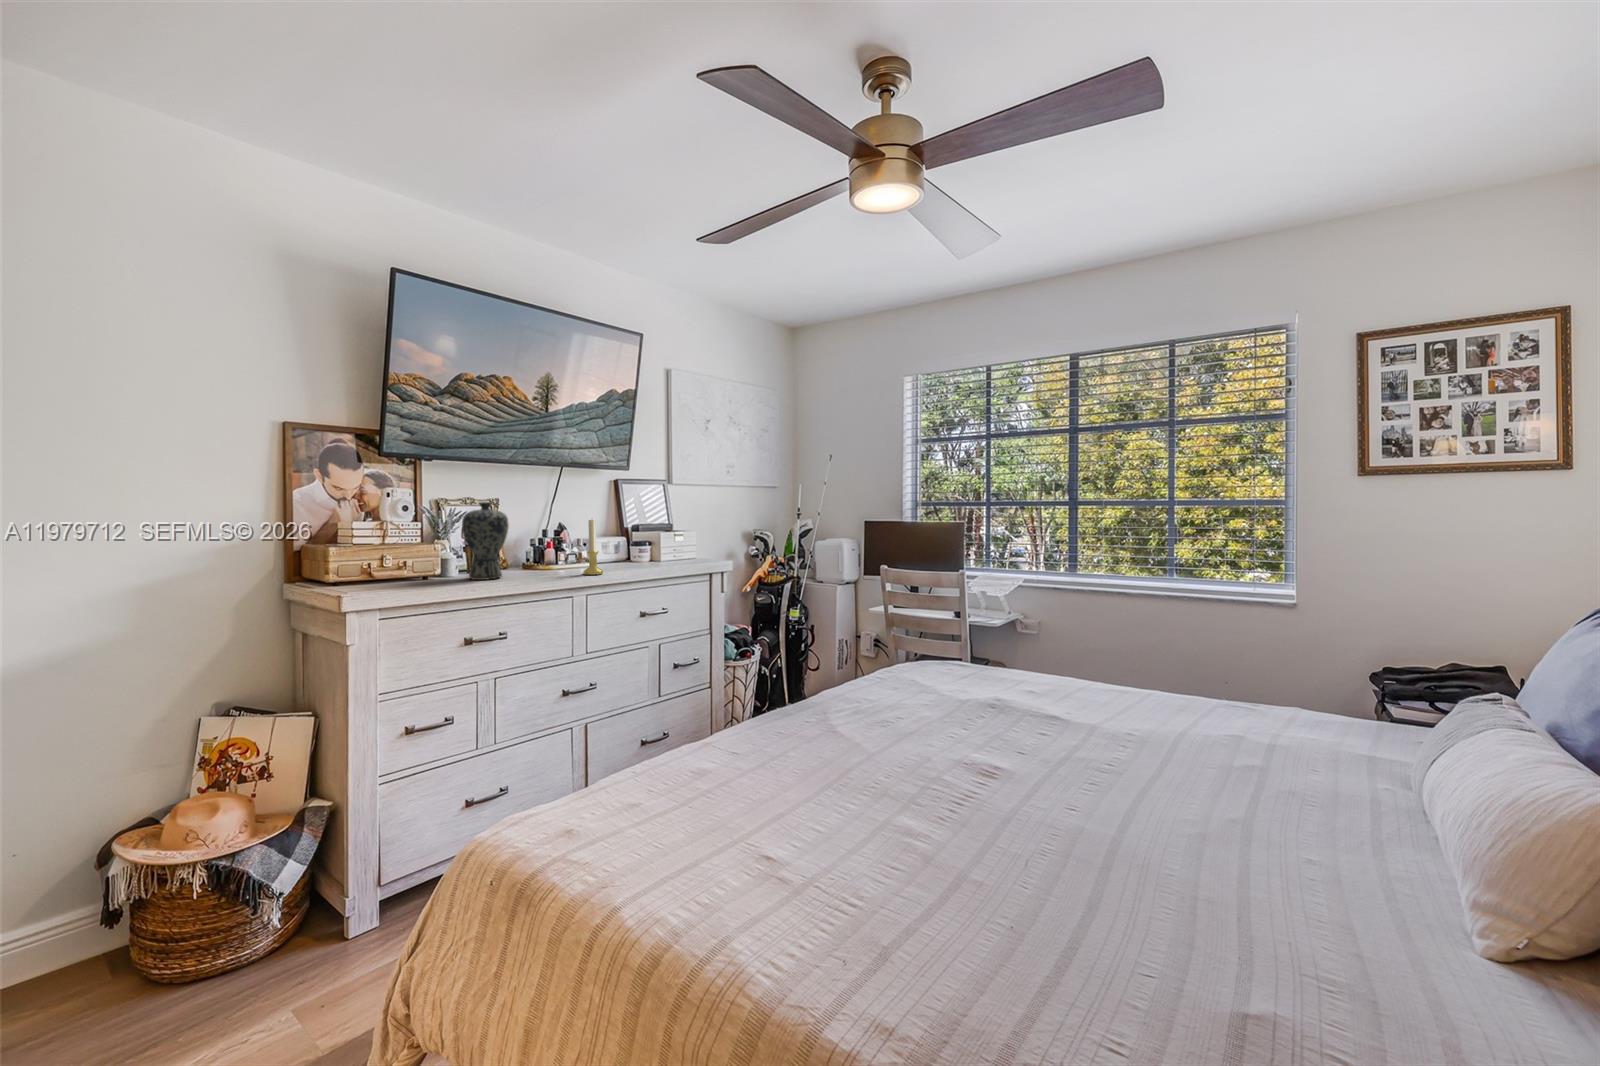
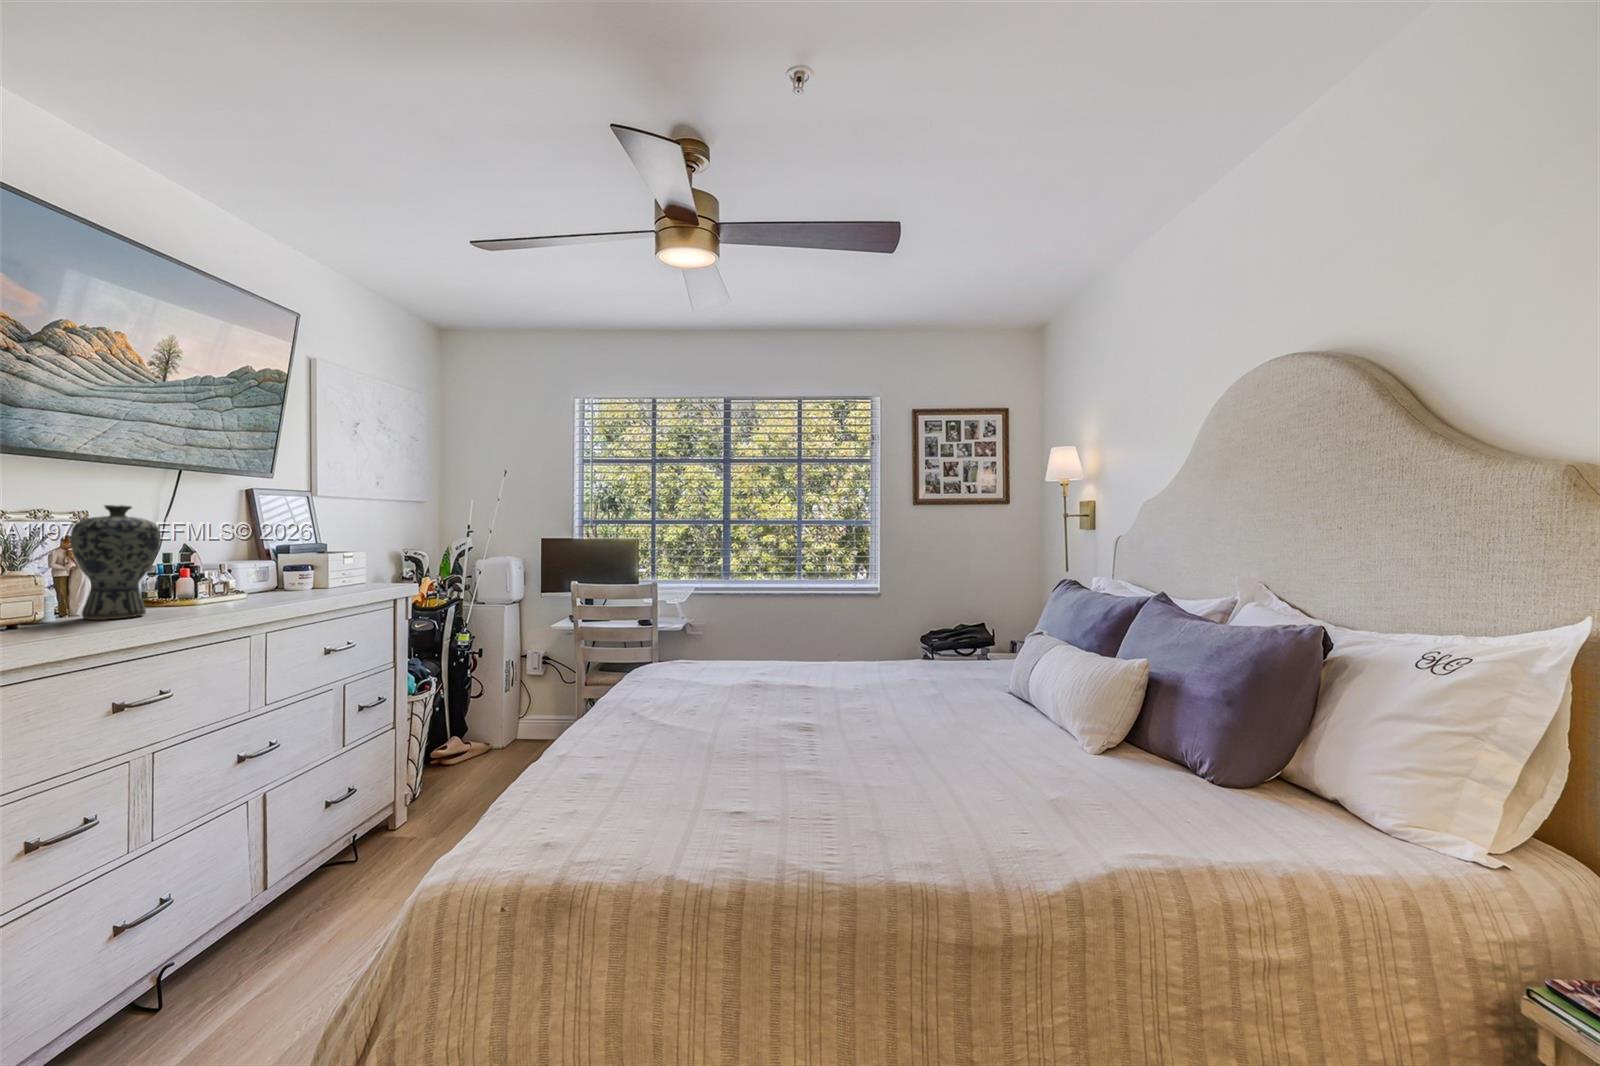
candle holder: present [583,520,603,575] -> none [271,530,302,603]

